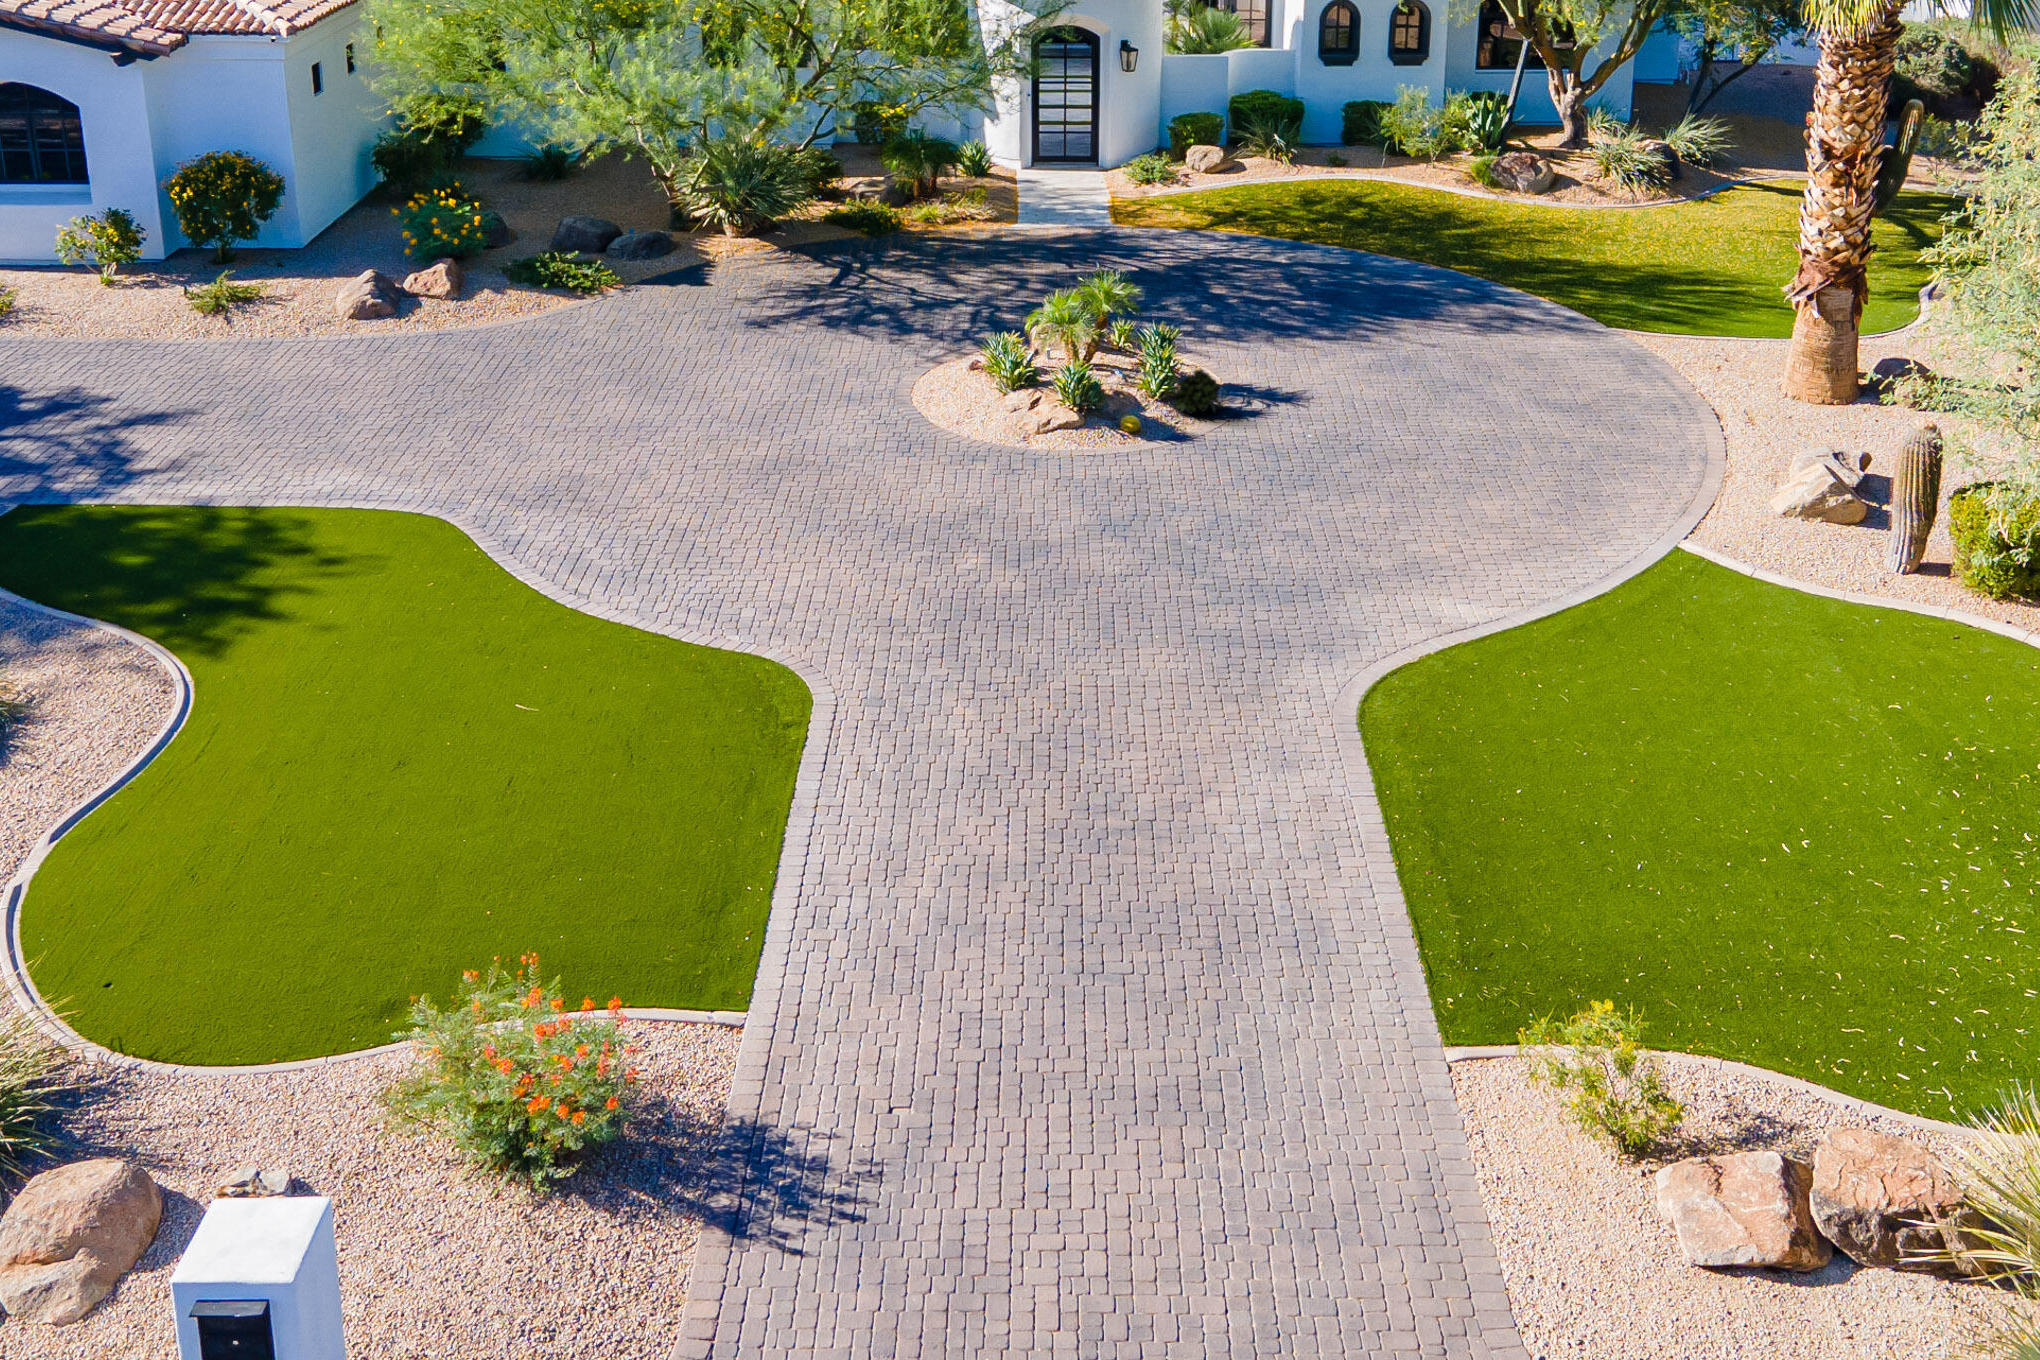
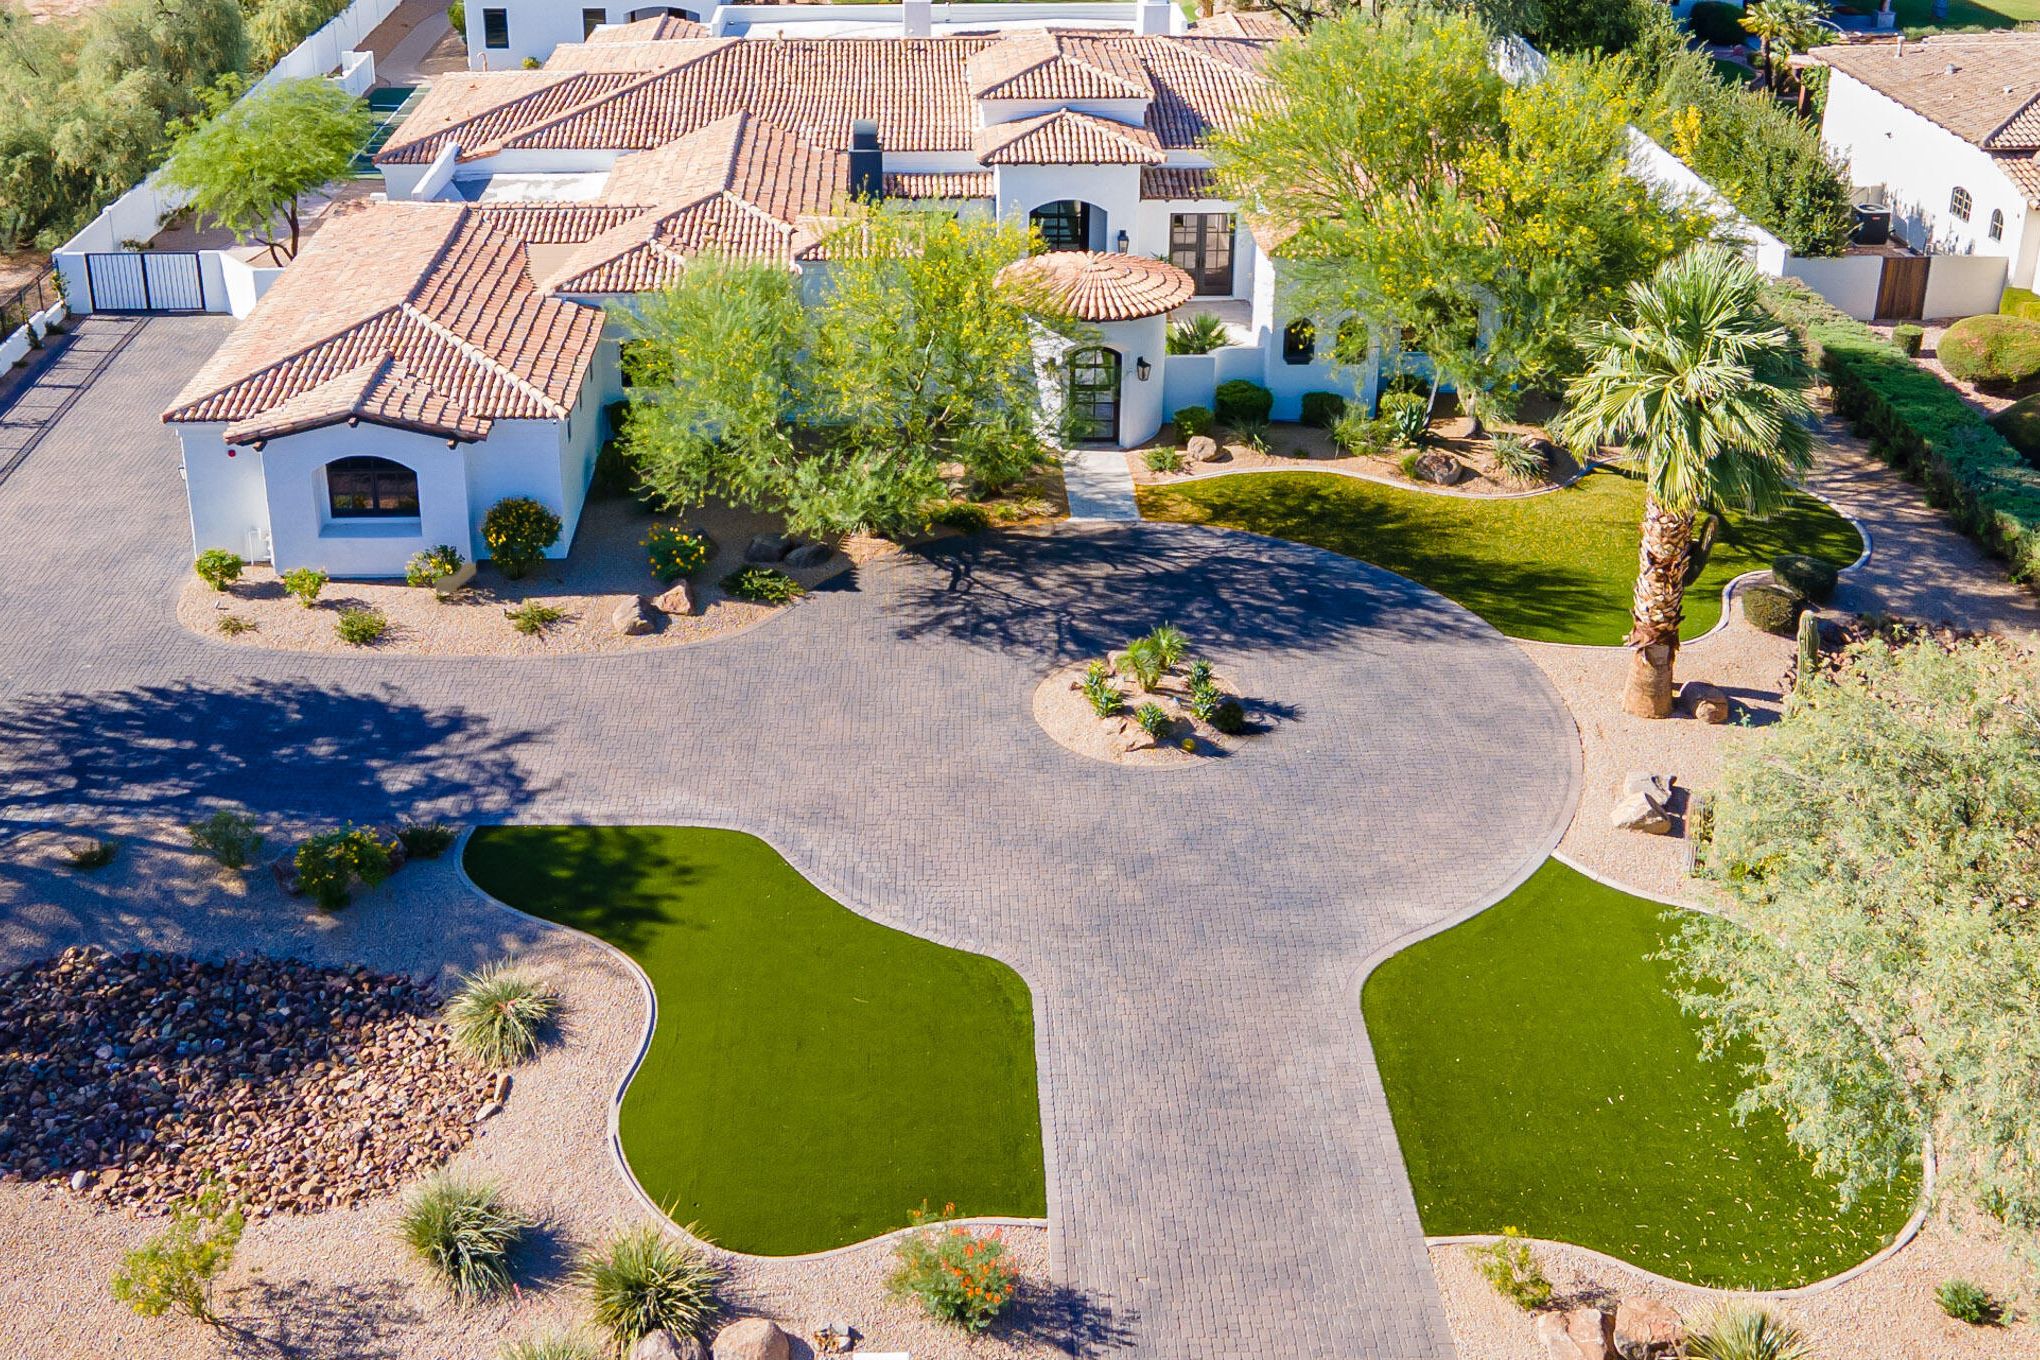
bench: none [105,243,176,289] -> present [435,561,477,600]

